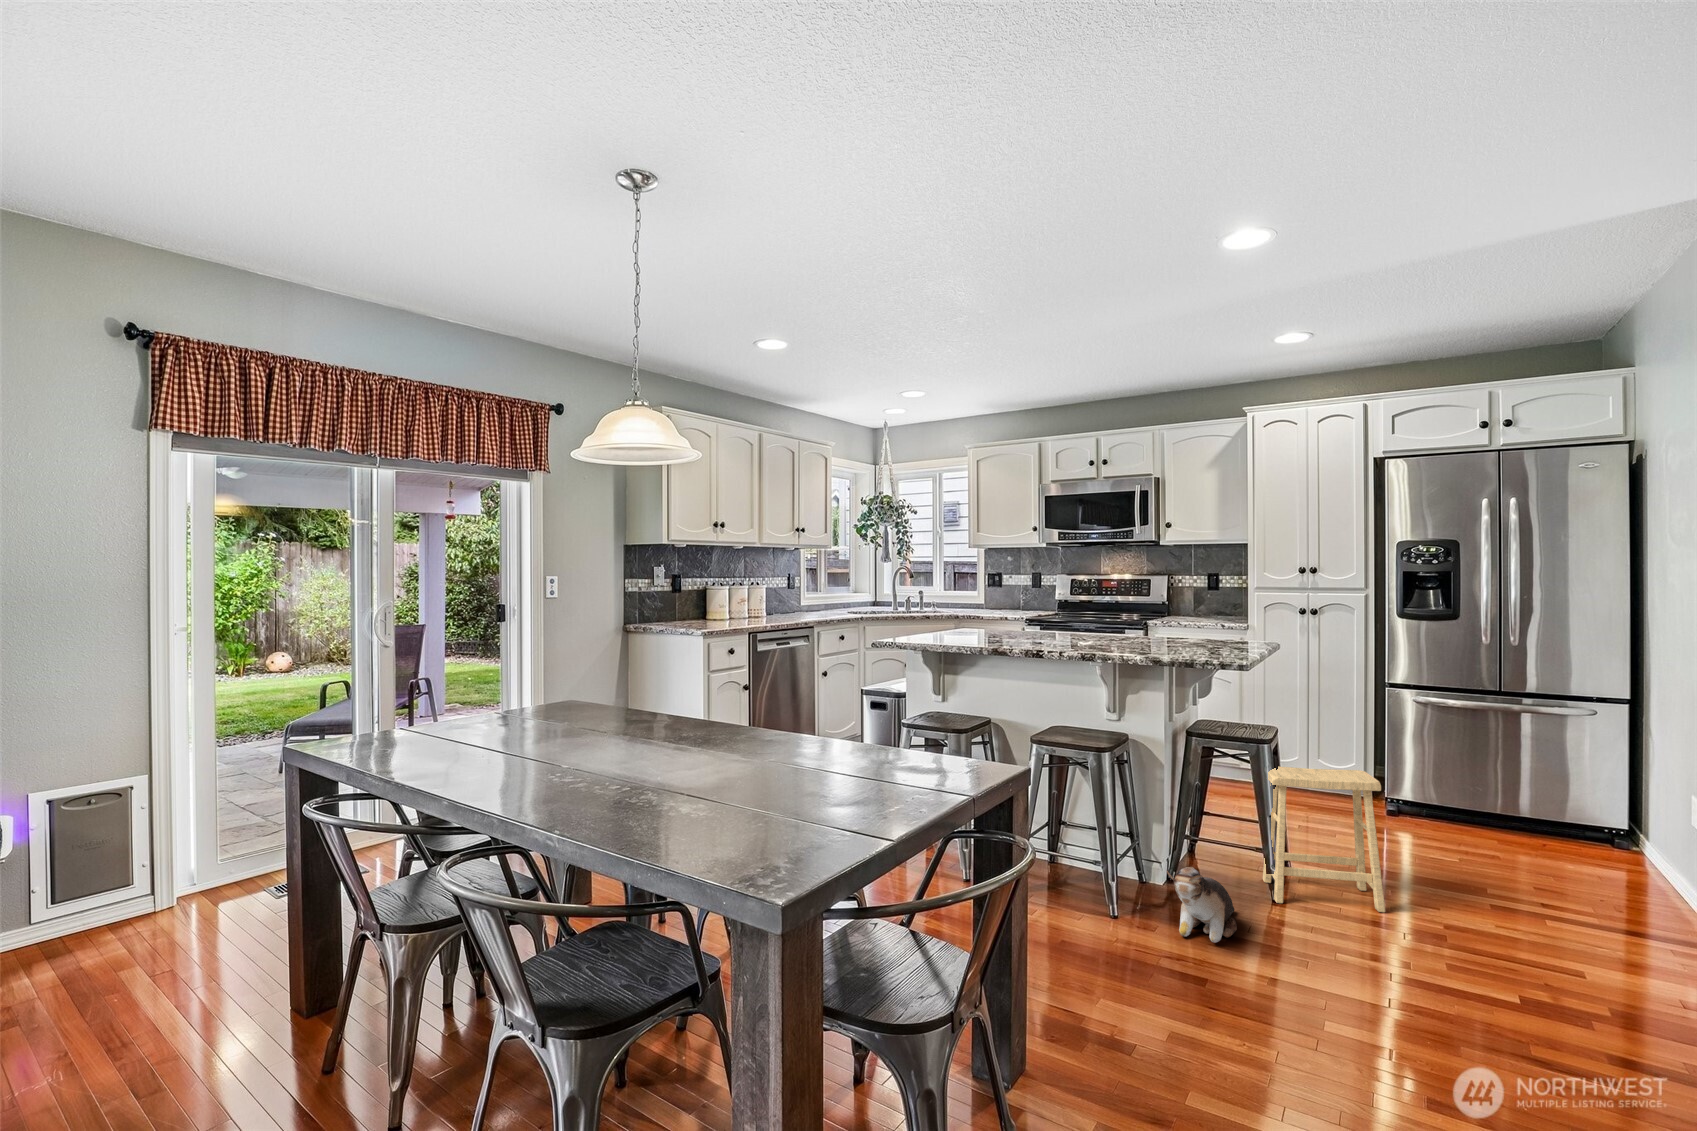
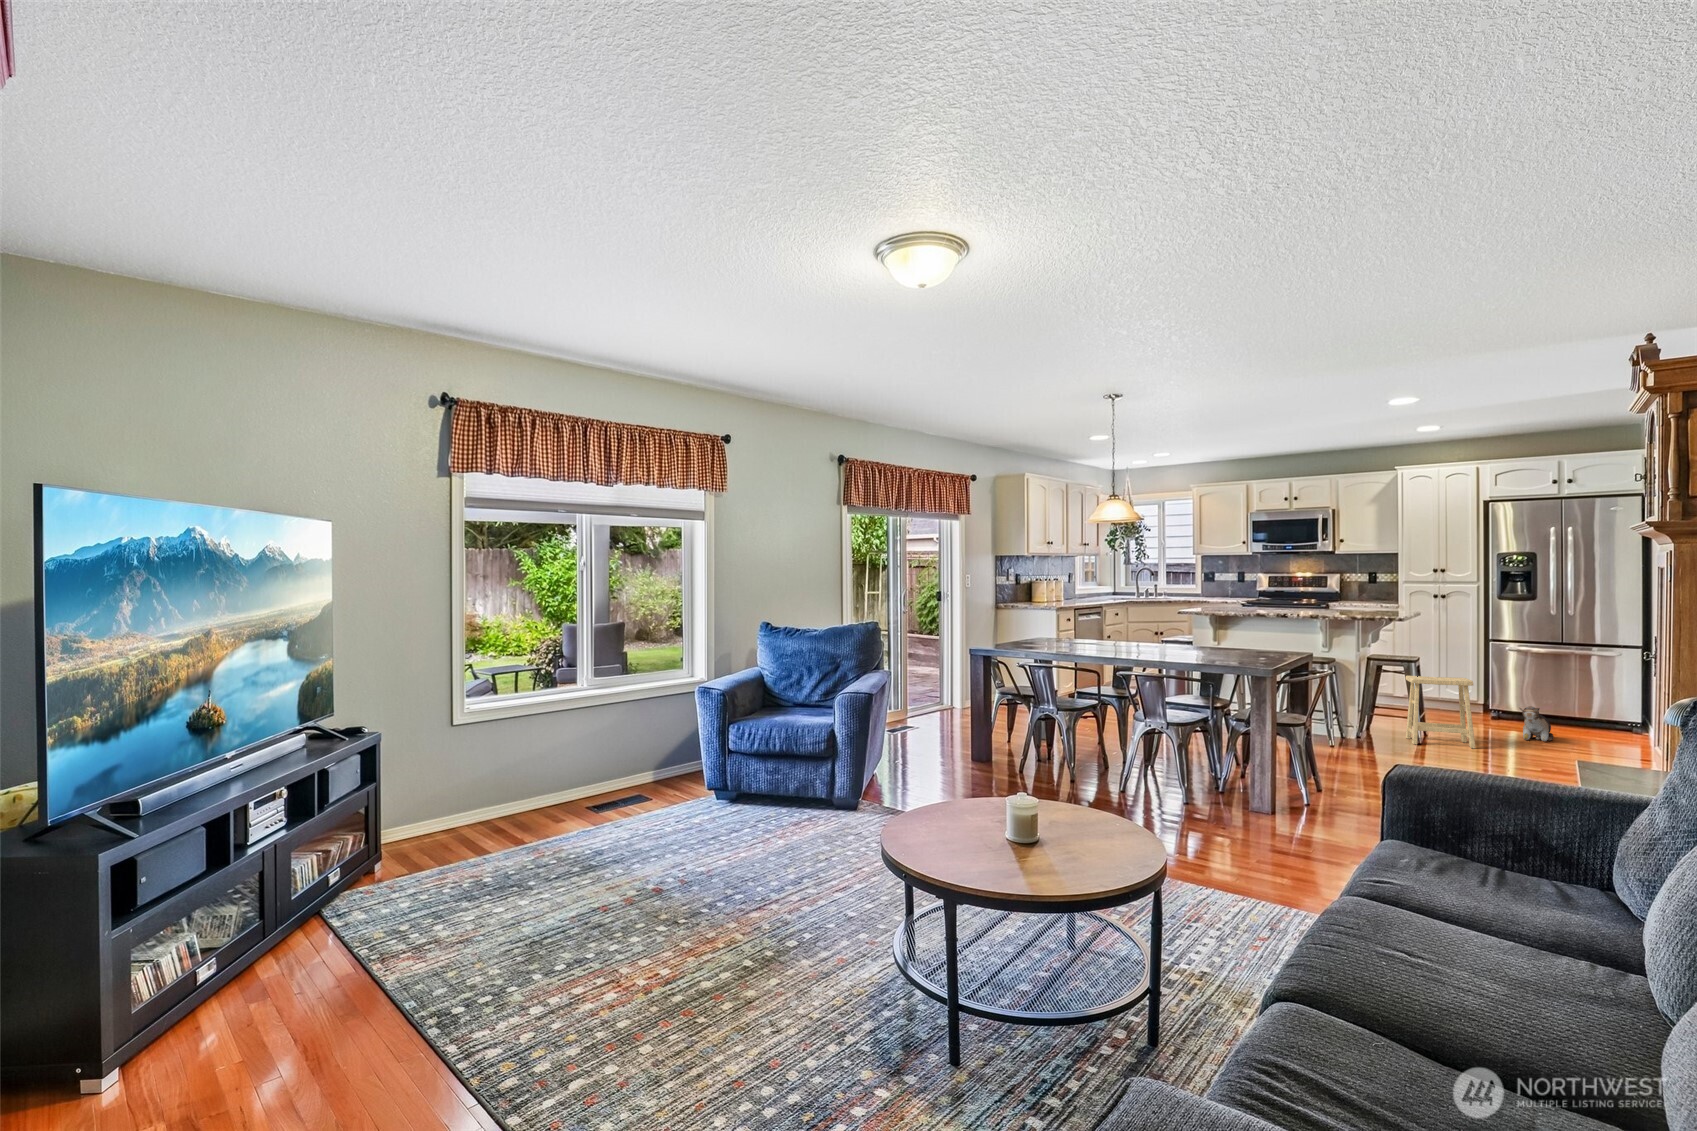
plush toy: present [1167,867,1237,943] -> present [1519,706,1554,741]

